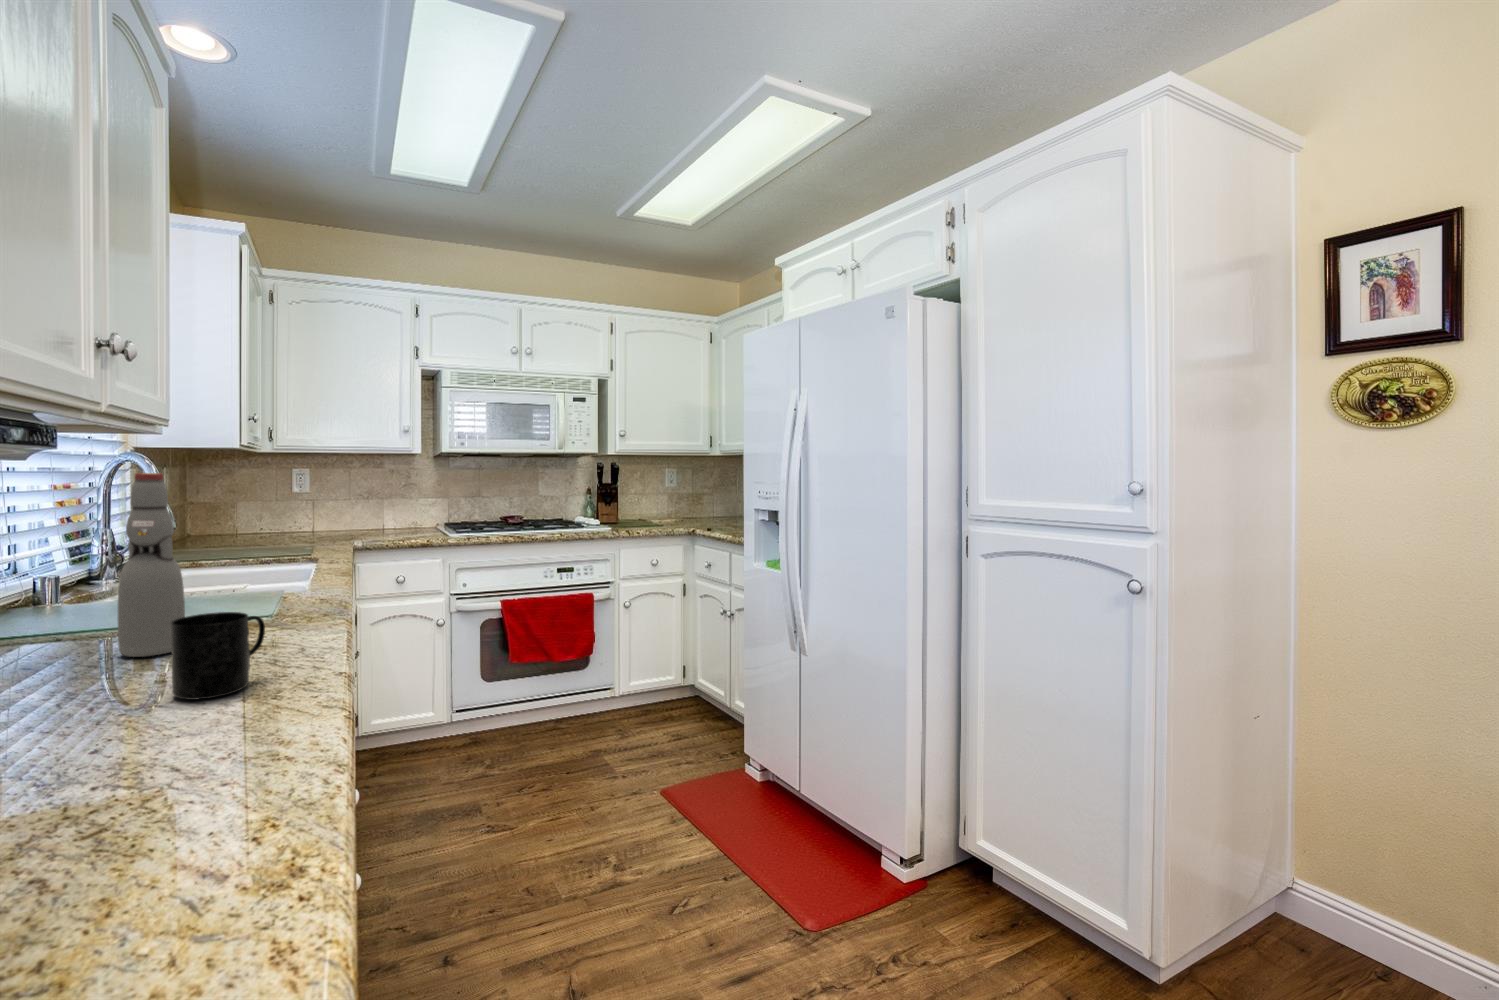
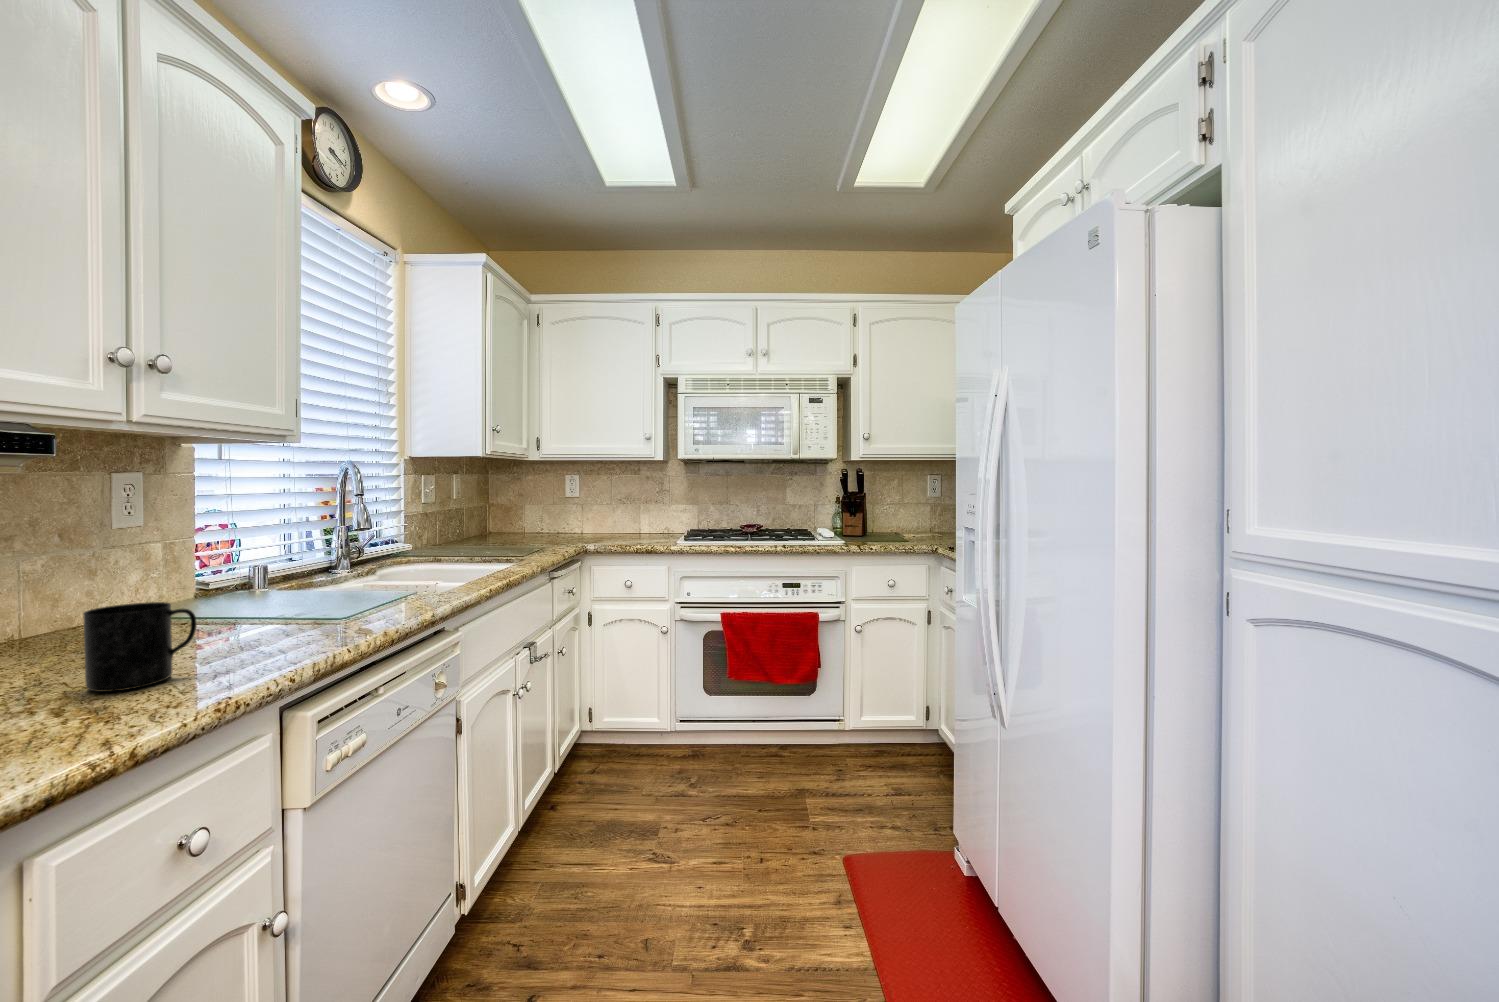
bottle: present [118,473,185,657] -> none [187,468,248,638]

